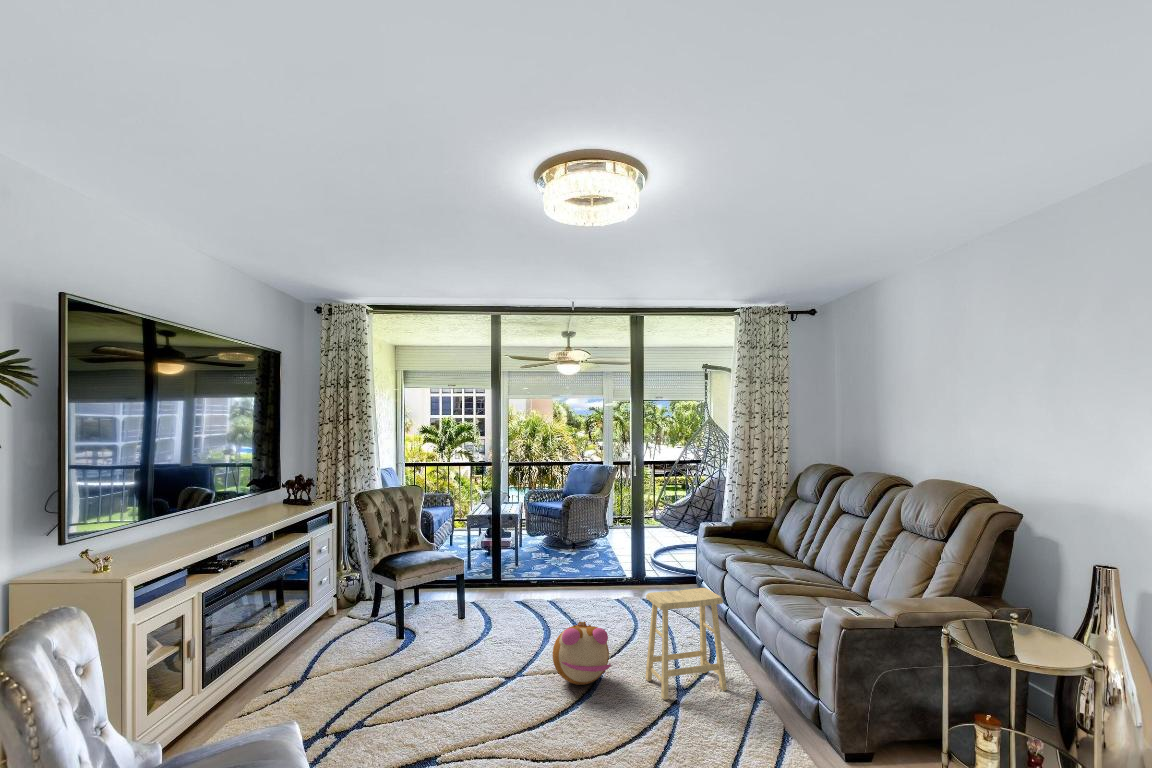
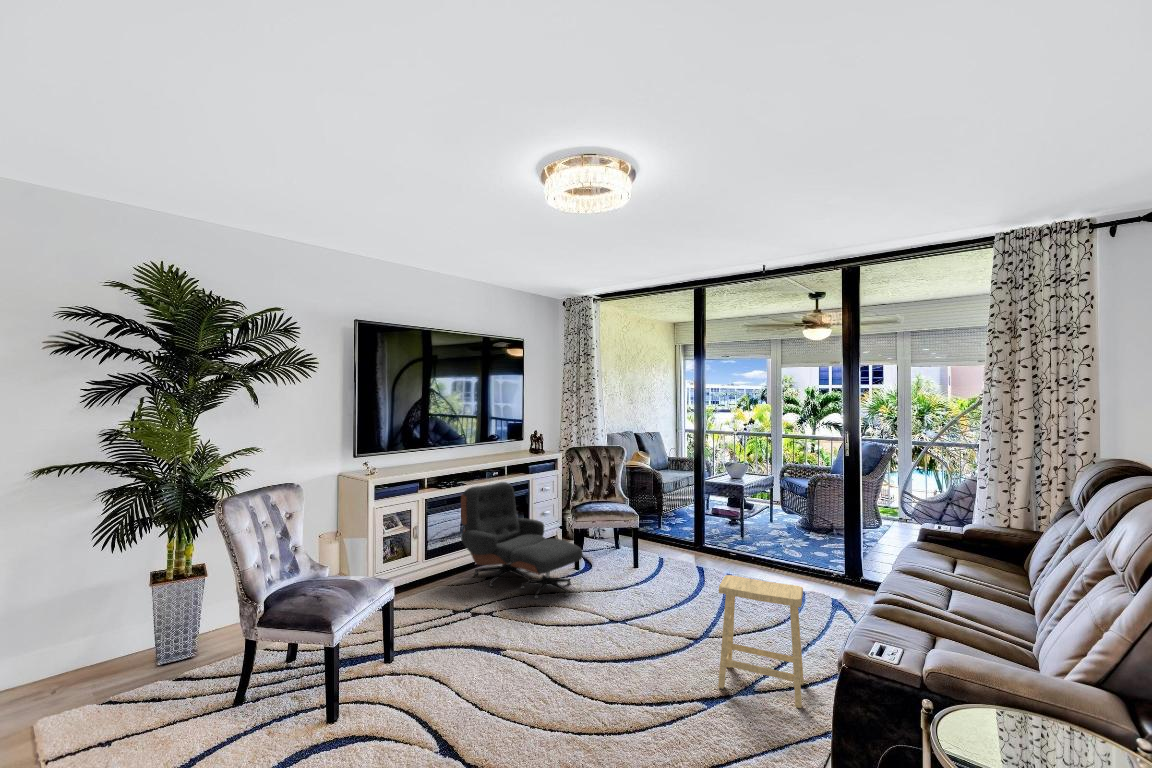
lounge chair: none [248,546,430,694] -> present [461,482,583,599]
plush toy: present [552,621,611,685] -> none [633,586,693,647]

